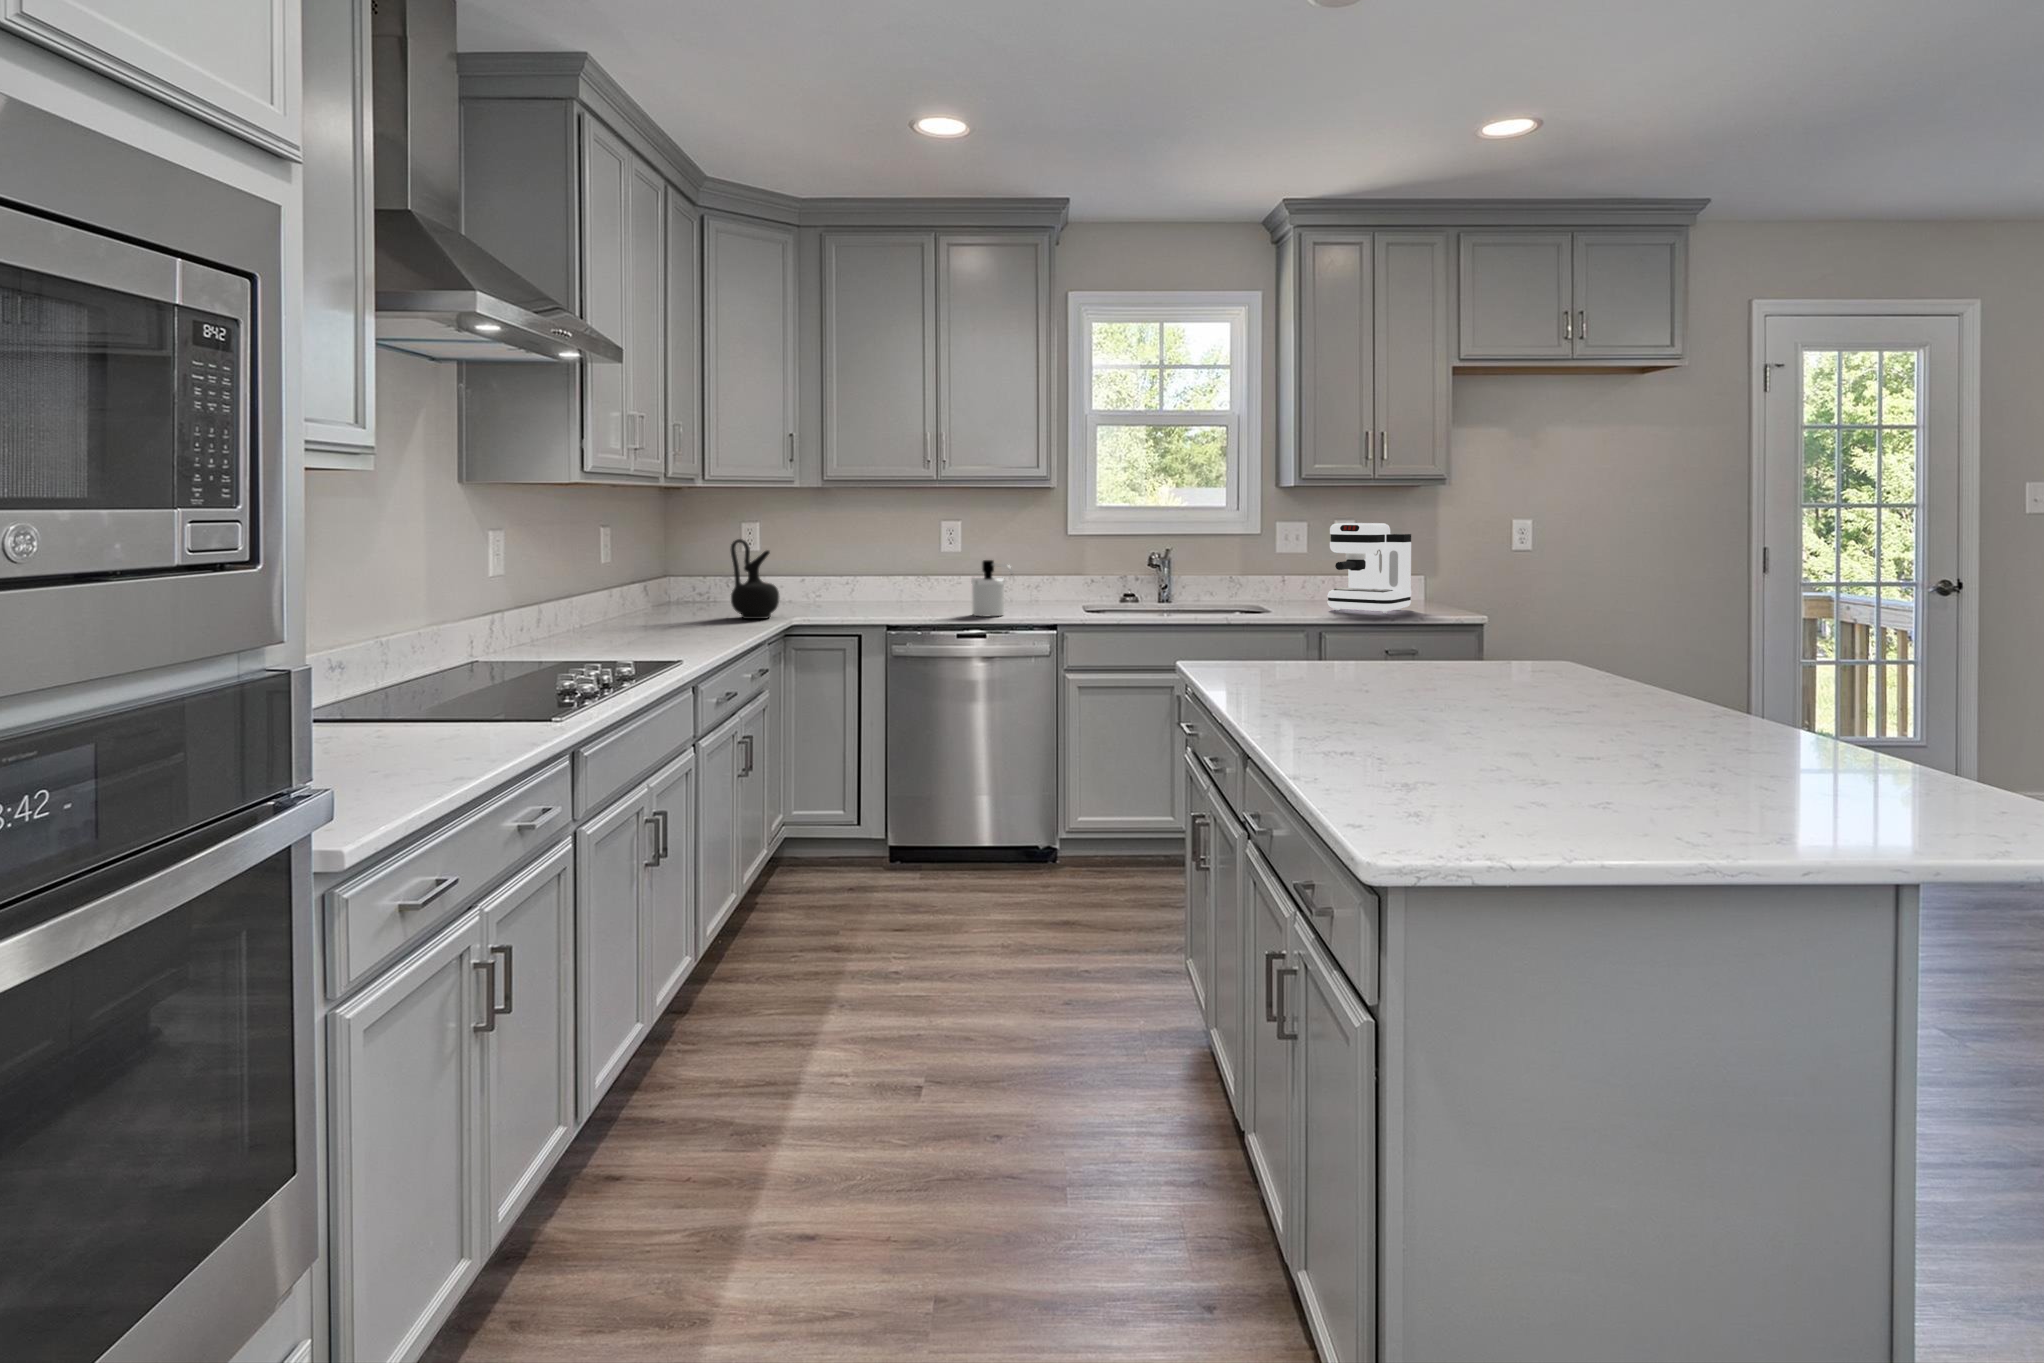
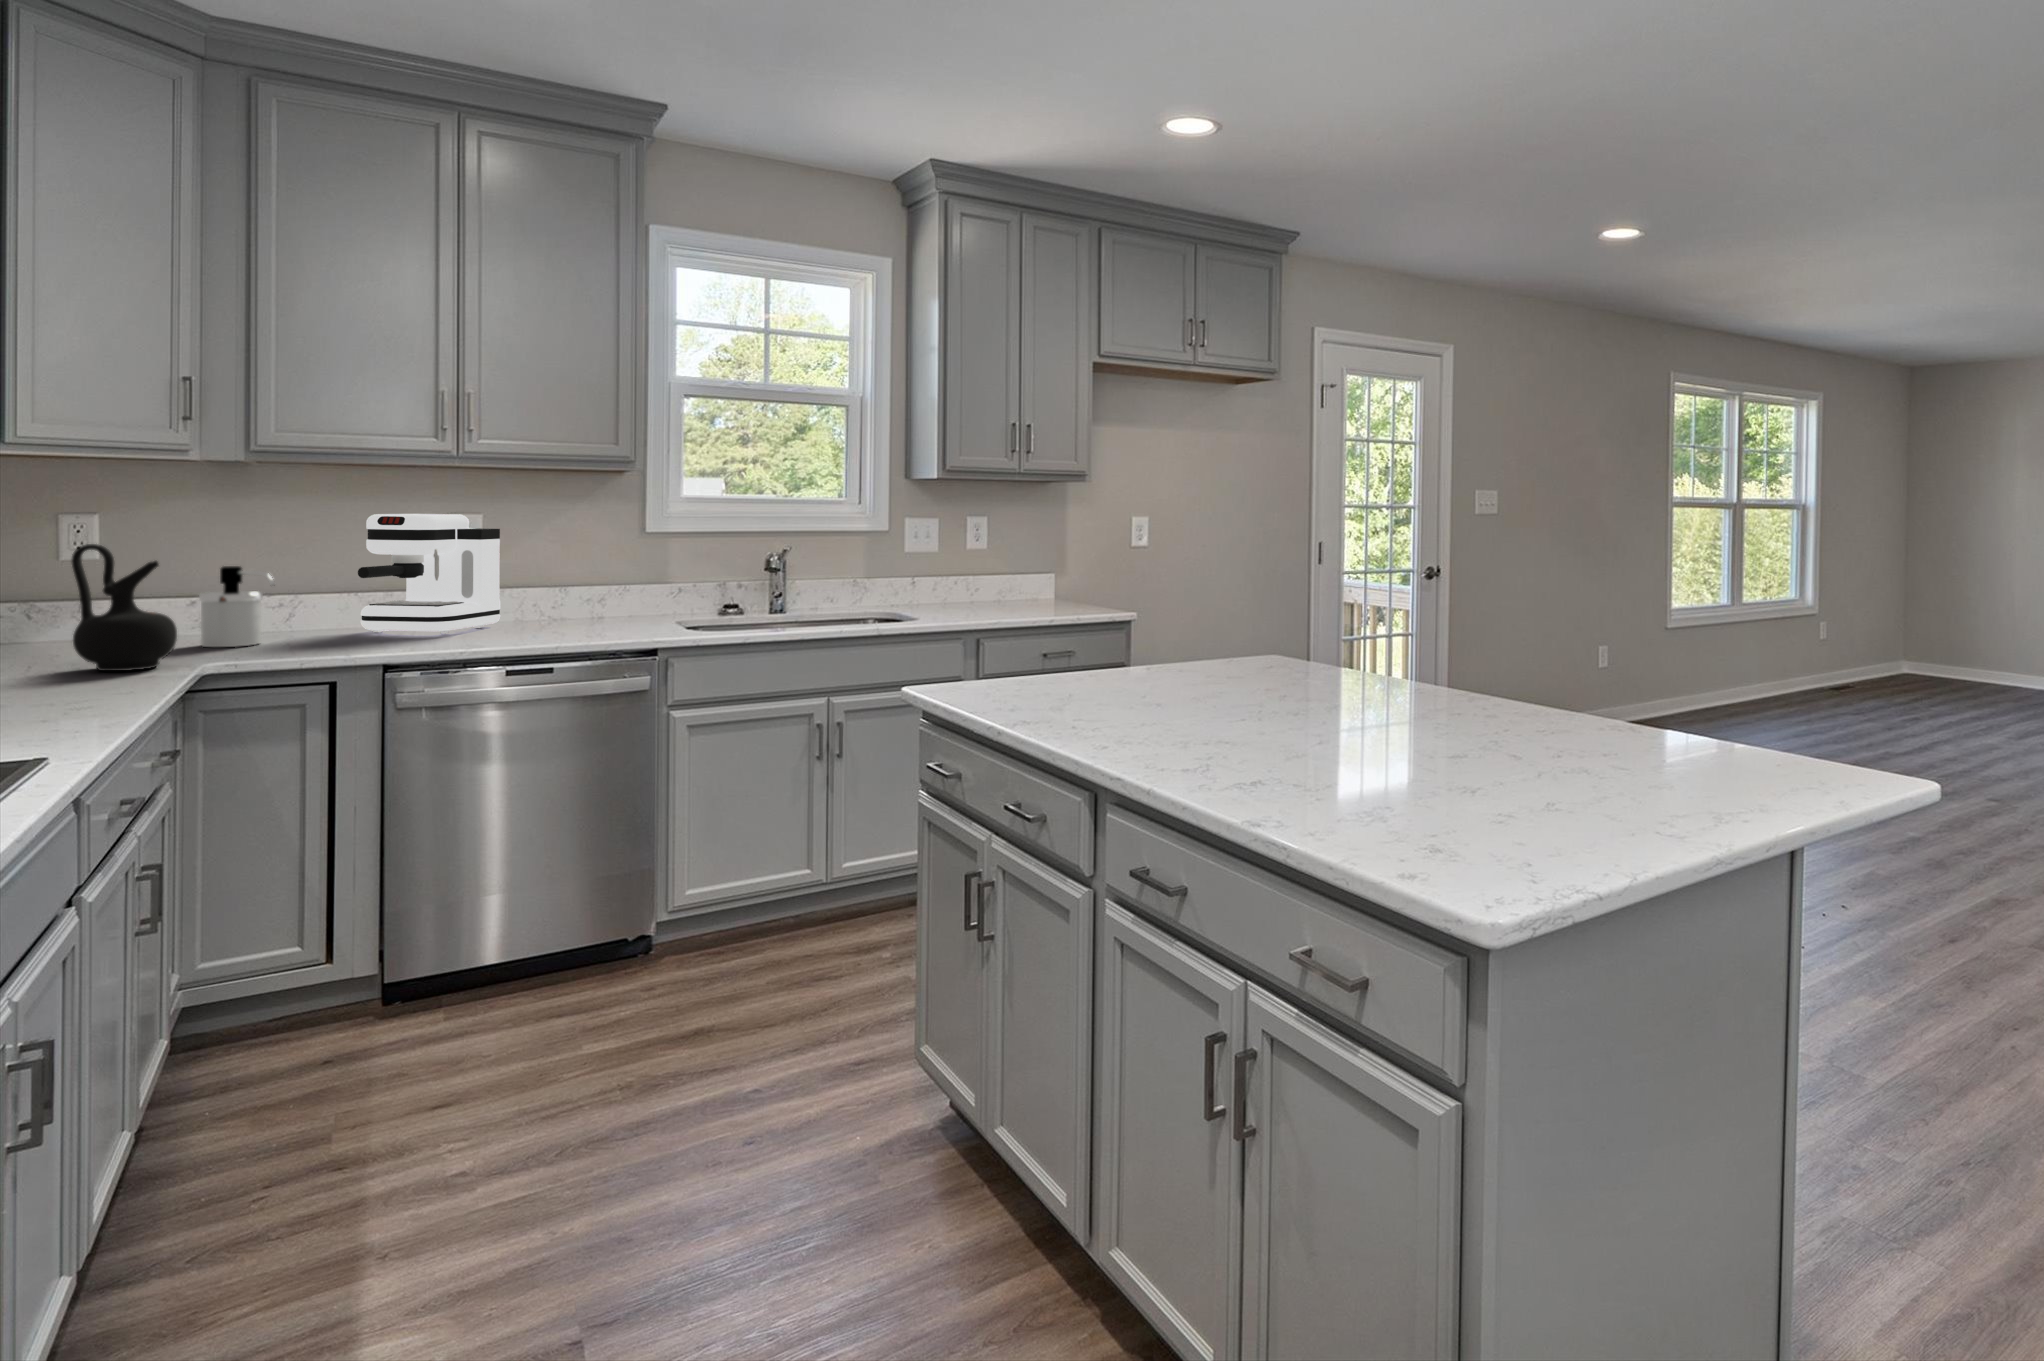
coffee maker: present [1328,523,1411,613] -> present [358,514,500,633]
soap dispenser: present [971,560,1013,616] -> present [199,566,275,647]

